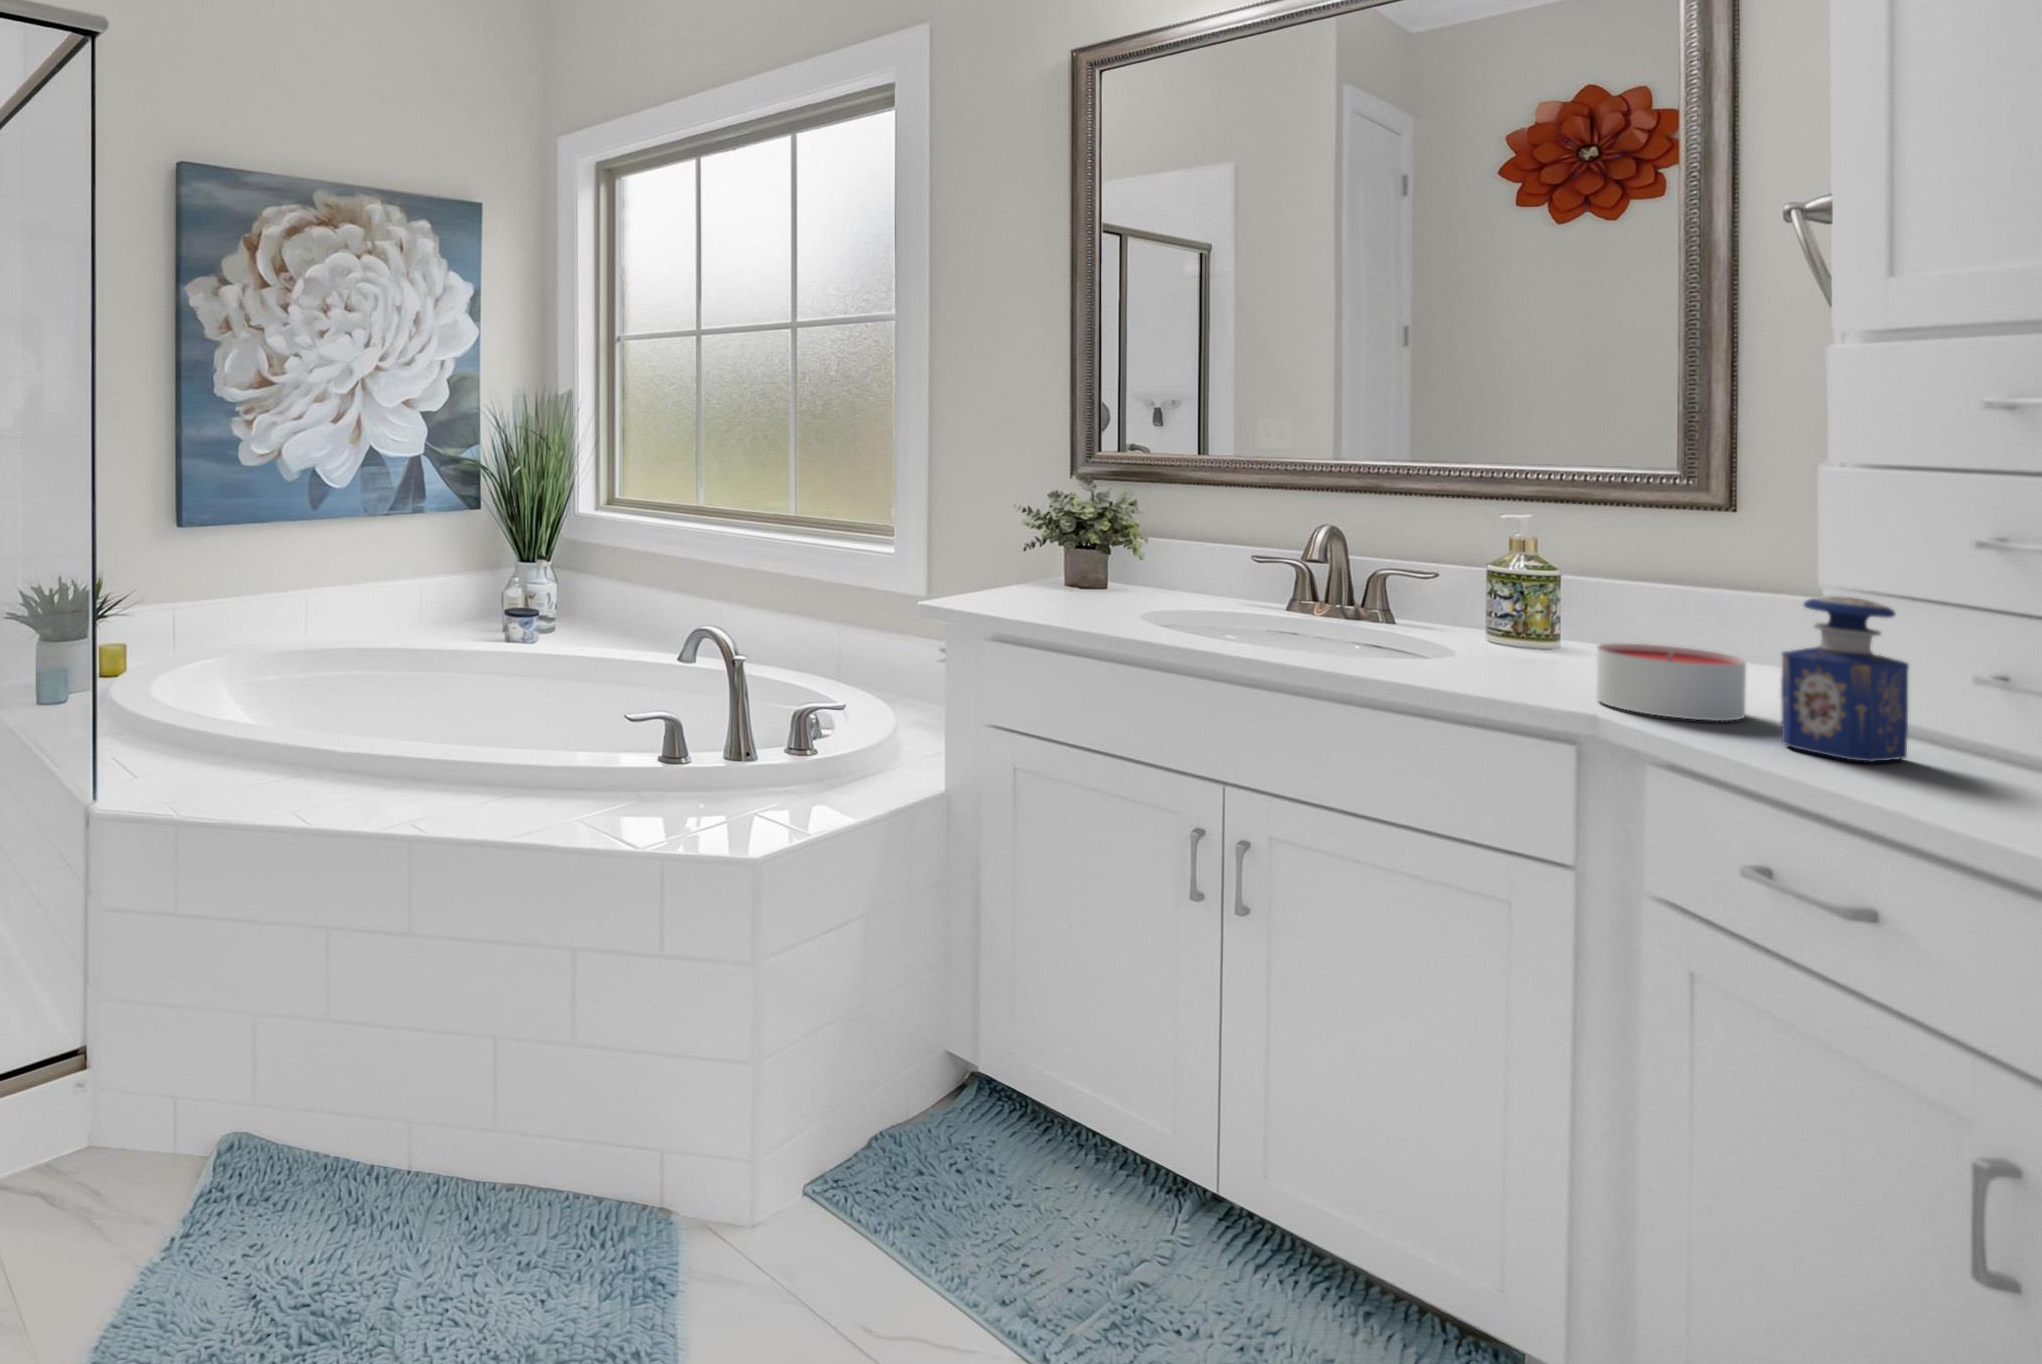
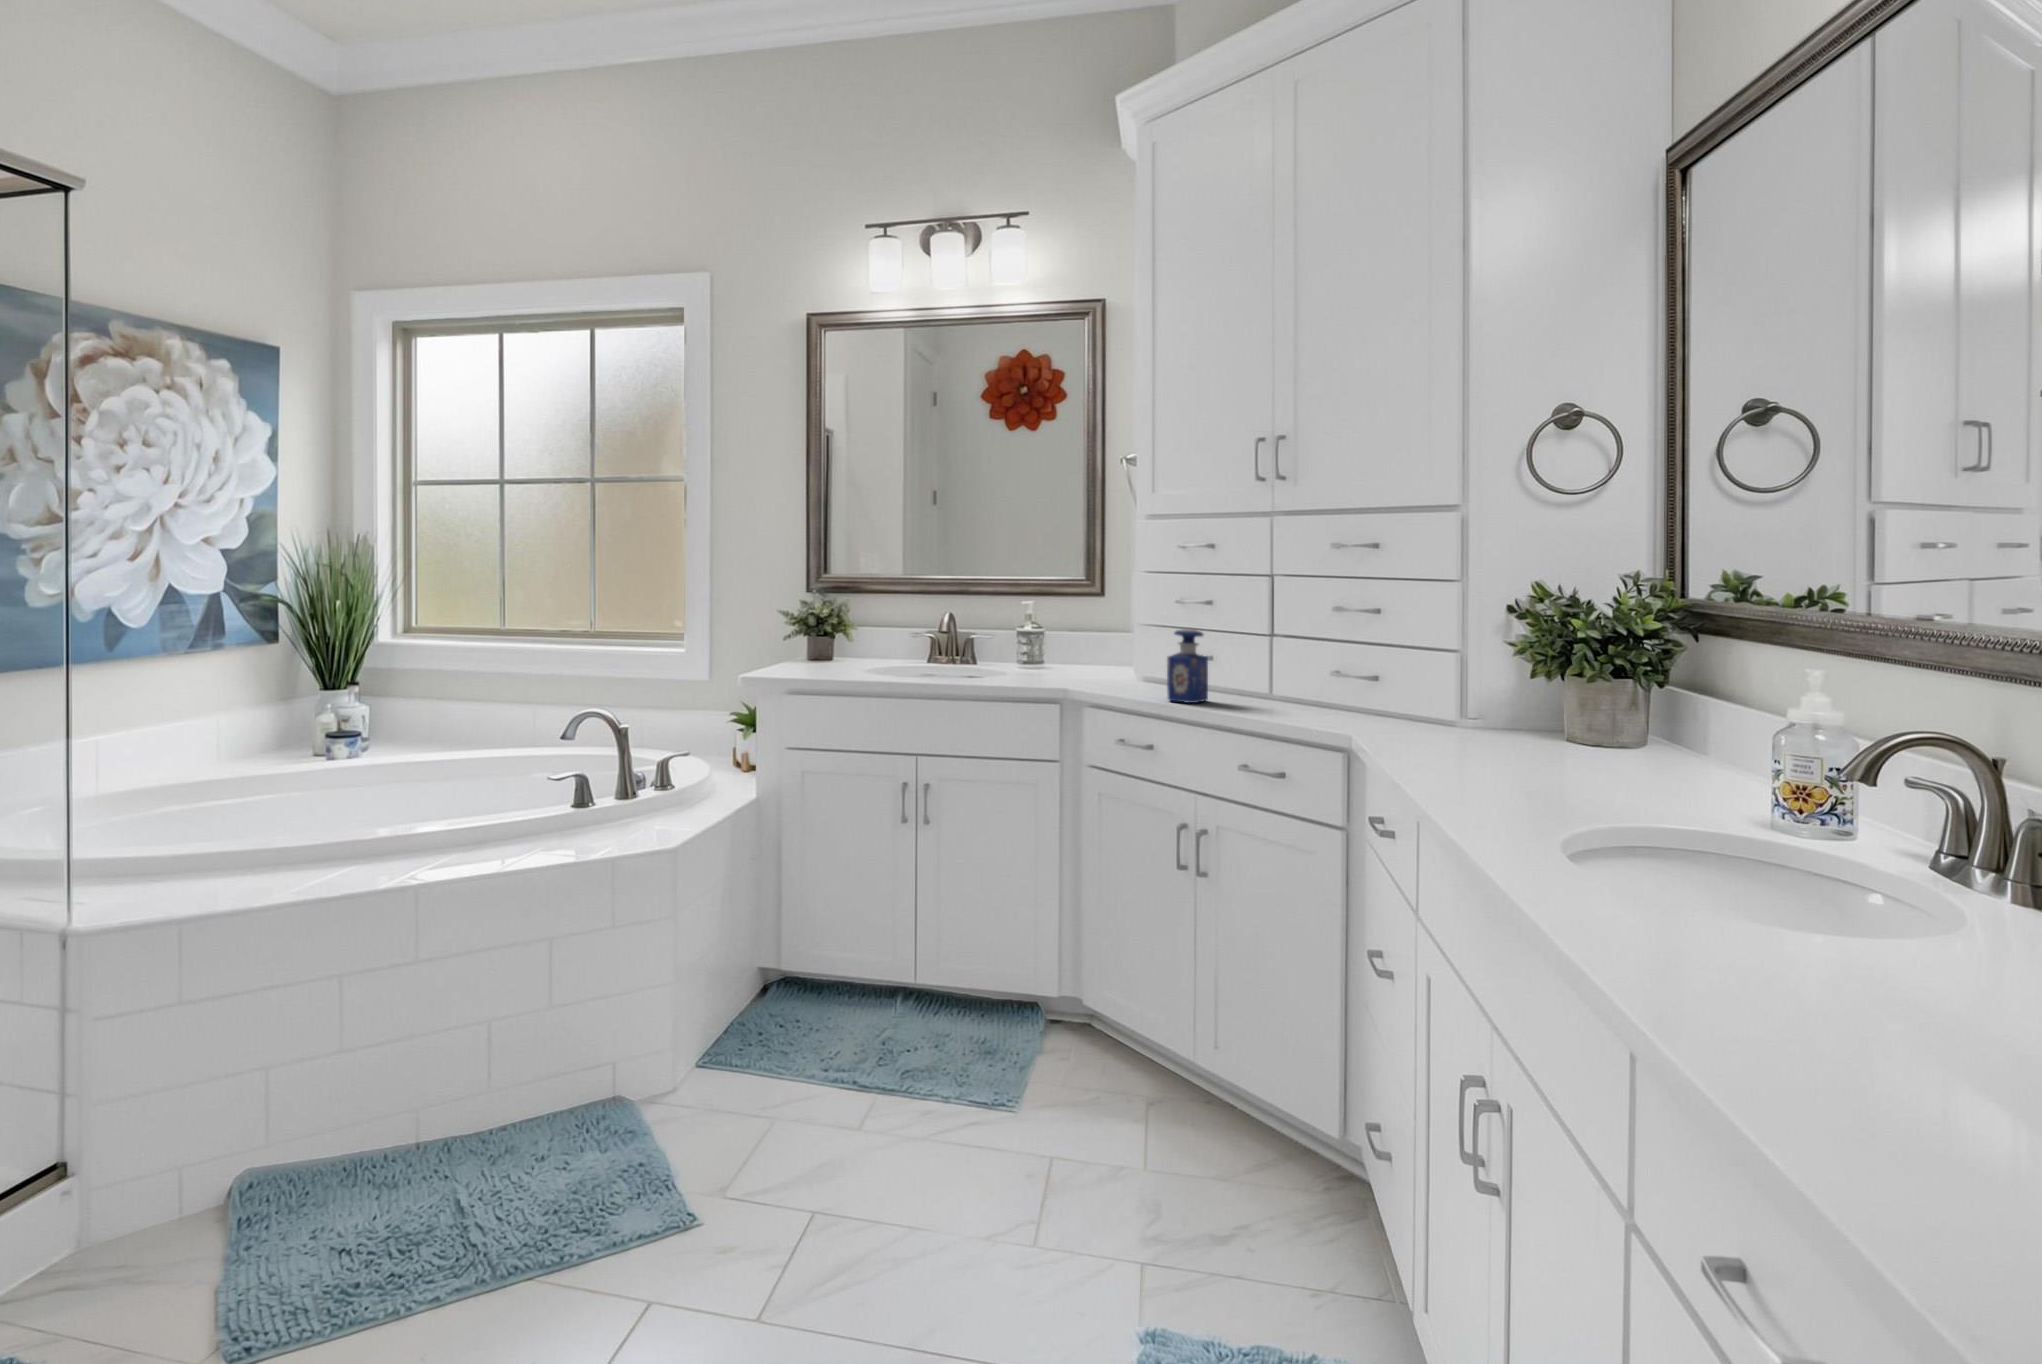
candle: present [1596,644,1746,721] -> none [1097,663,1152,695]

